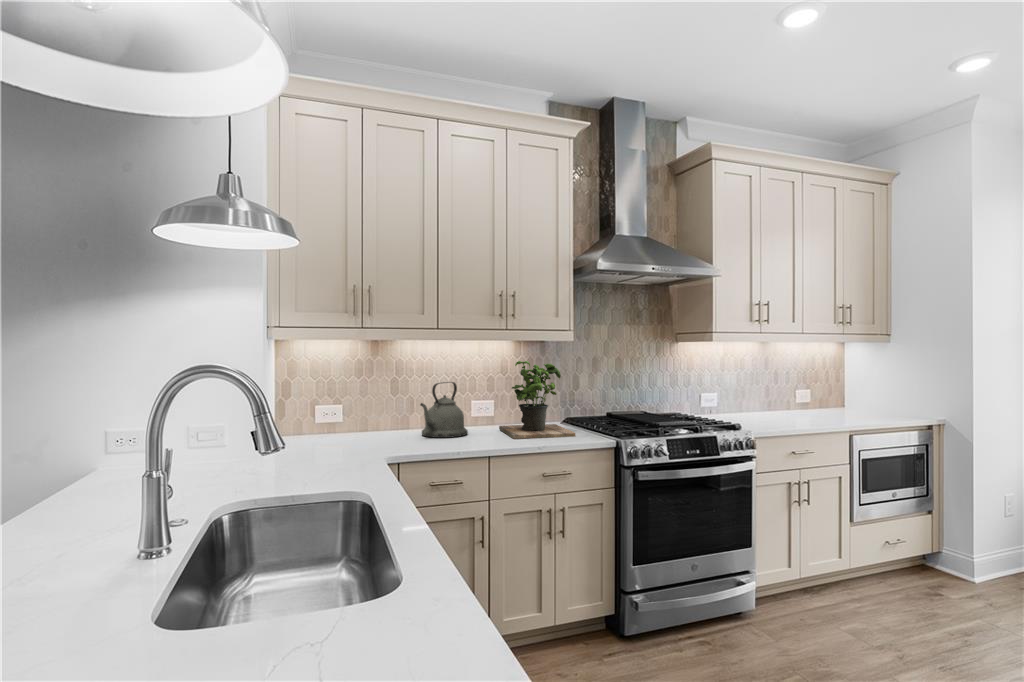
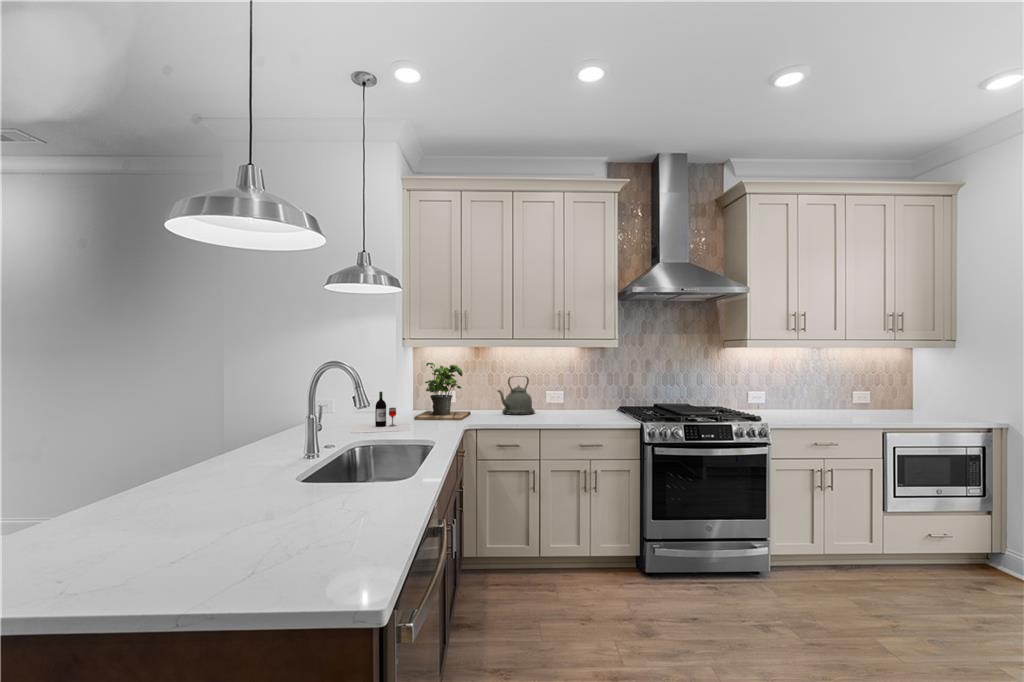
potted plant: present [499,361,576,439] -> present [414,363,471,420]
wine bottle: none [205,414,320,490] -> present [352,392,410,433]

